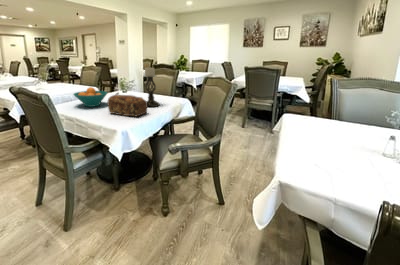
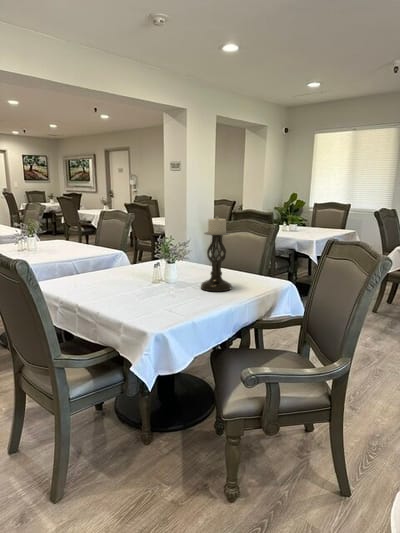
fruit bowl: present [74,87,107,107] -> none [83,251,140,286]
bread loaf: present [107,95,147,116] -> none [137,266,207,308]

